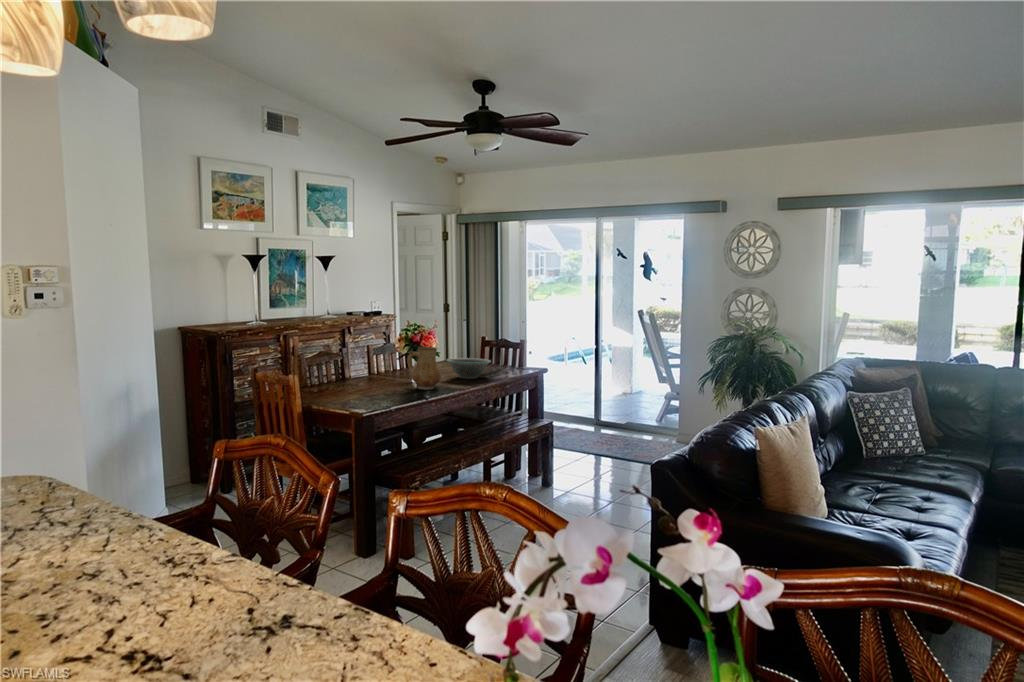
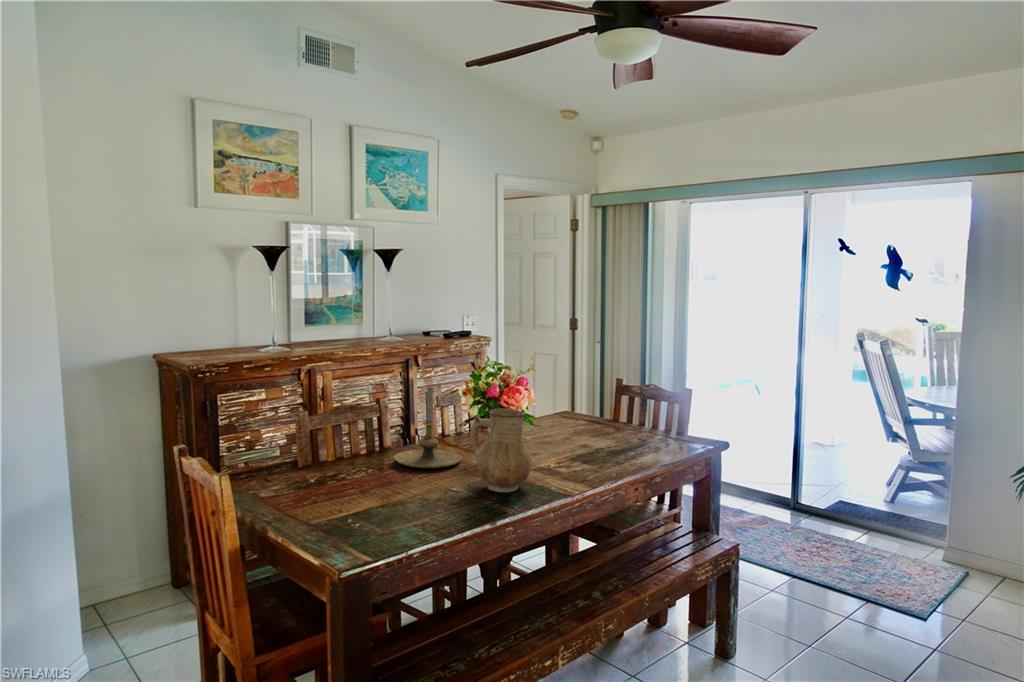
candle holder: none [358,338,397,384] -> present [394,387,462,468]
decorative bowl: present [447,358,491,379] -> none [549,422,631,463]

